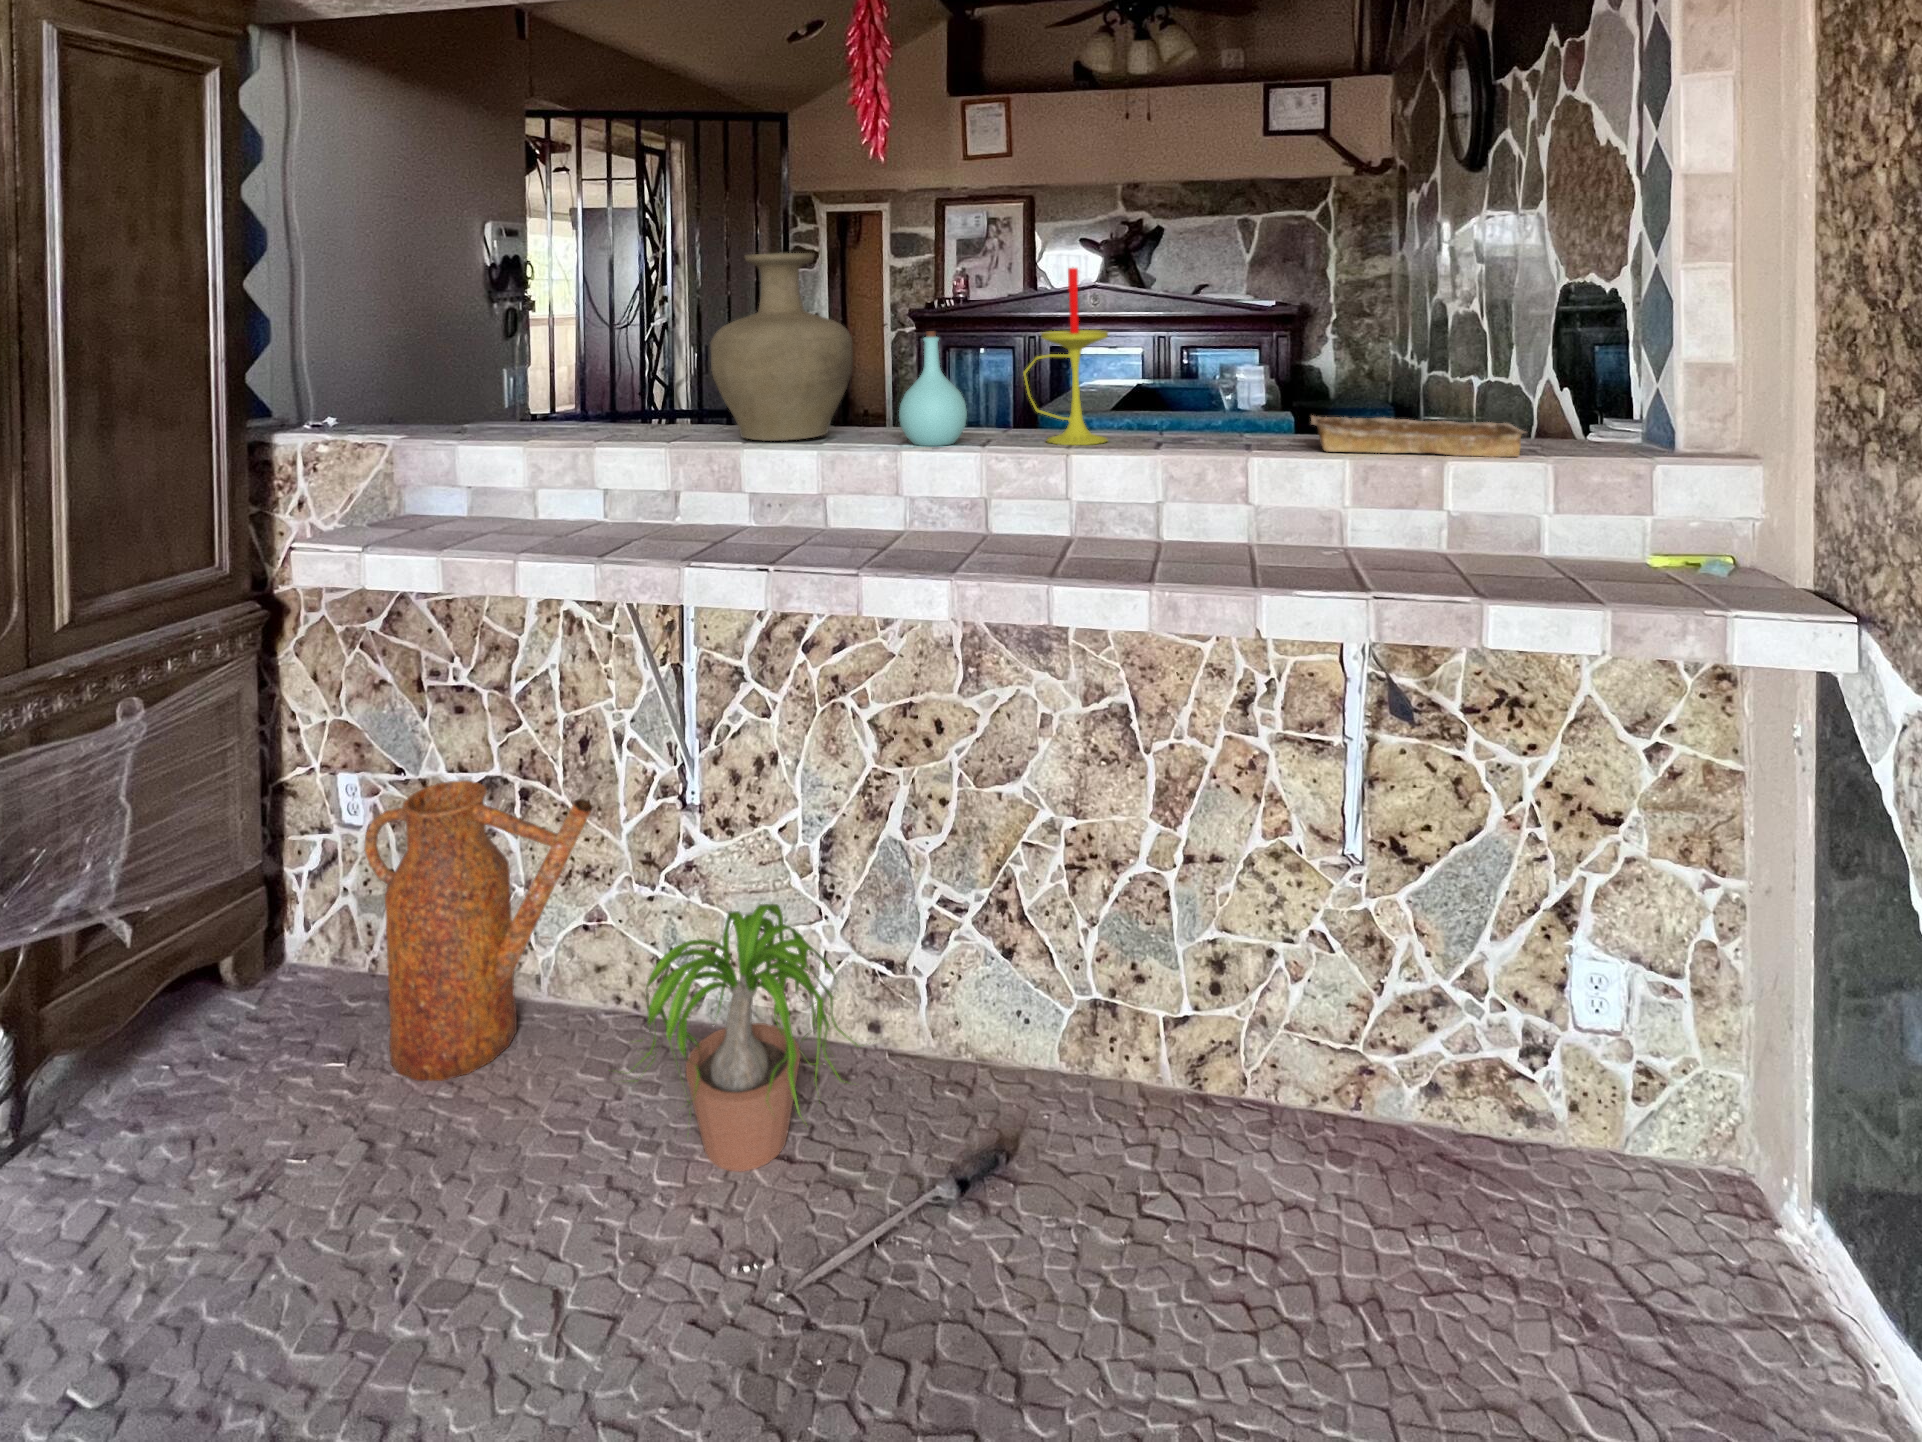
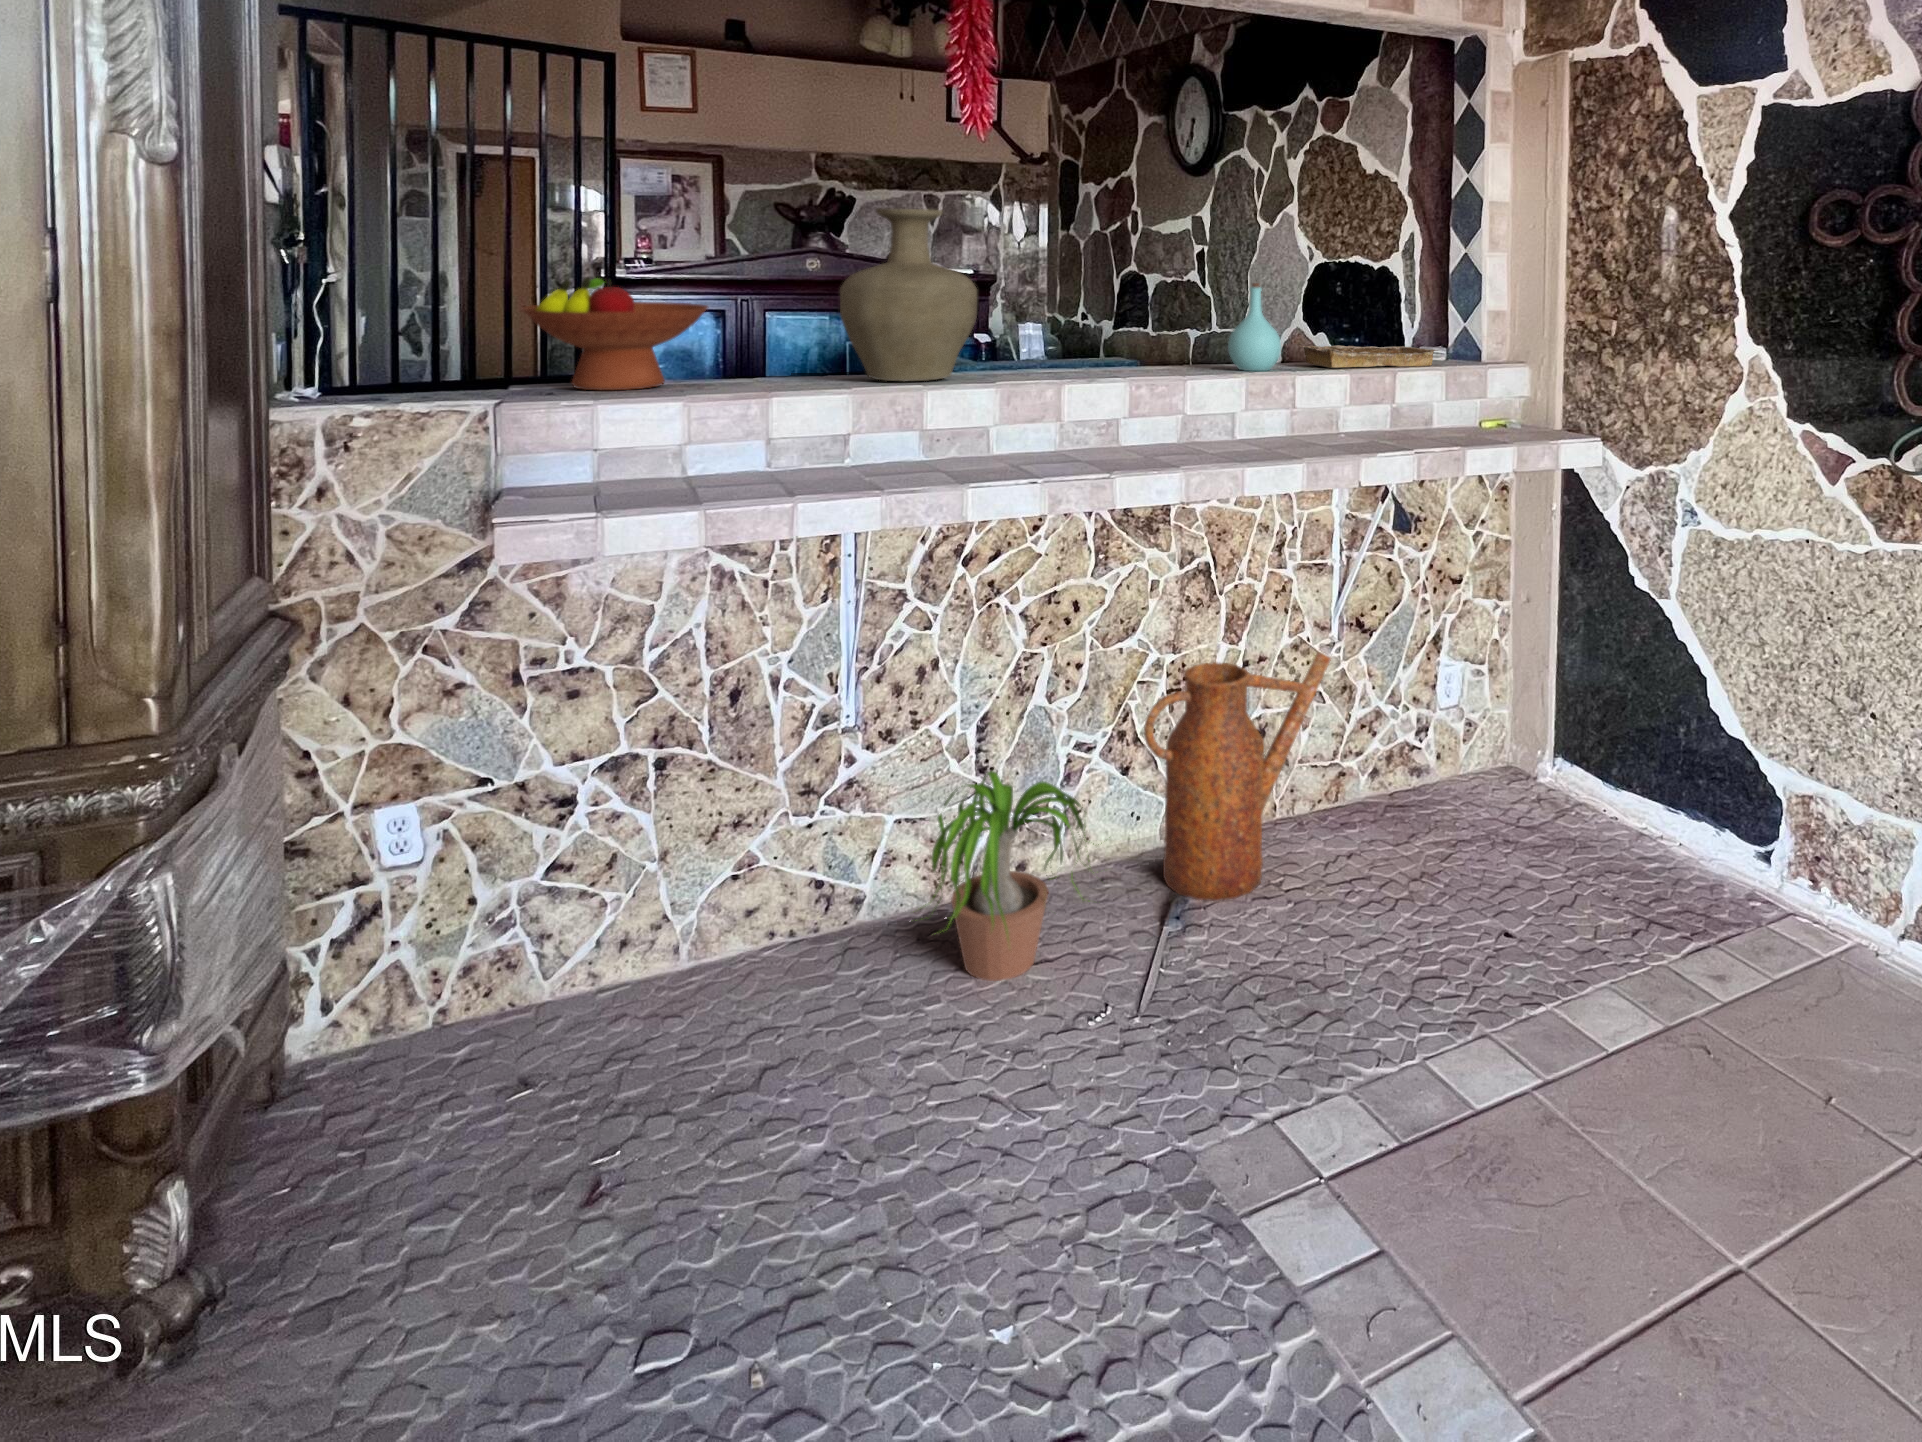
candle: present [1023,268,1108,445] -> none [1120,230,1180,373]
bottle: present [899,331,967,446] -> present [1228,283,1281,371]
fruit bowl: none [471,332,632,435] -> present [523,278,708,390]
watering can: present [365,780,592,1081] -> present [1144,652,1331,901]

